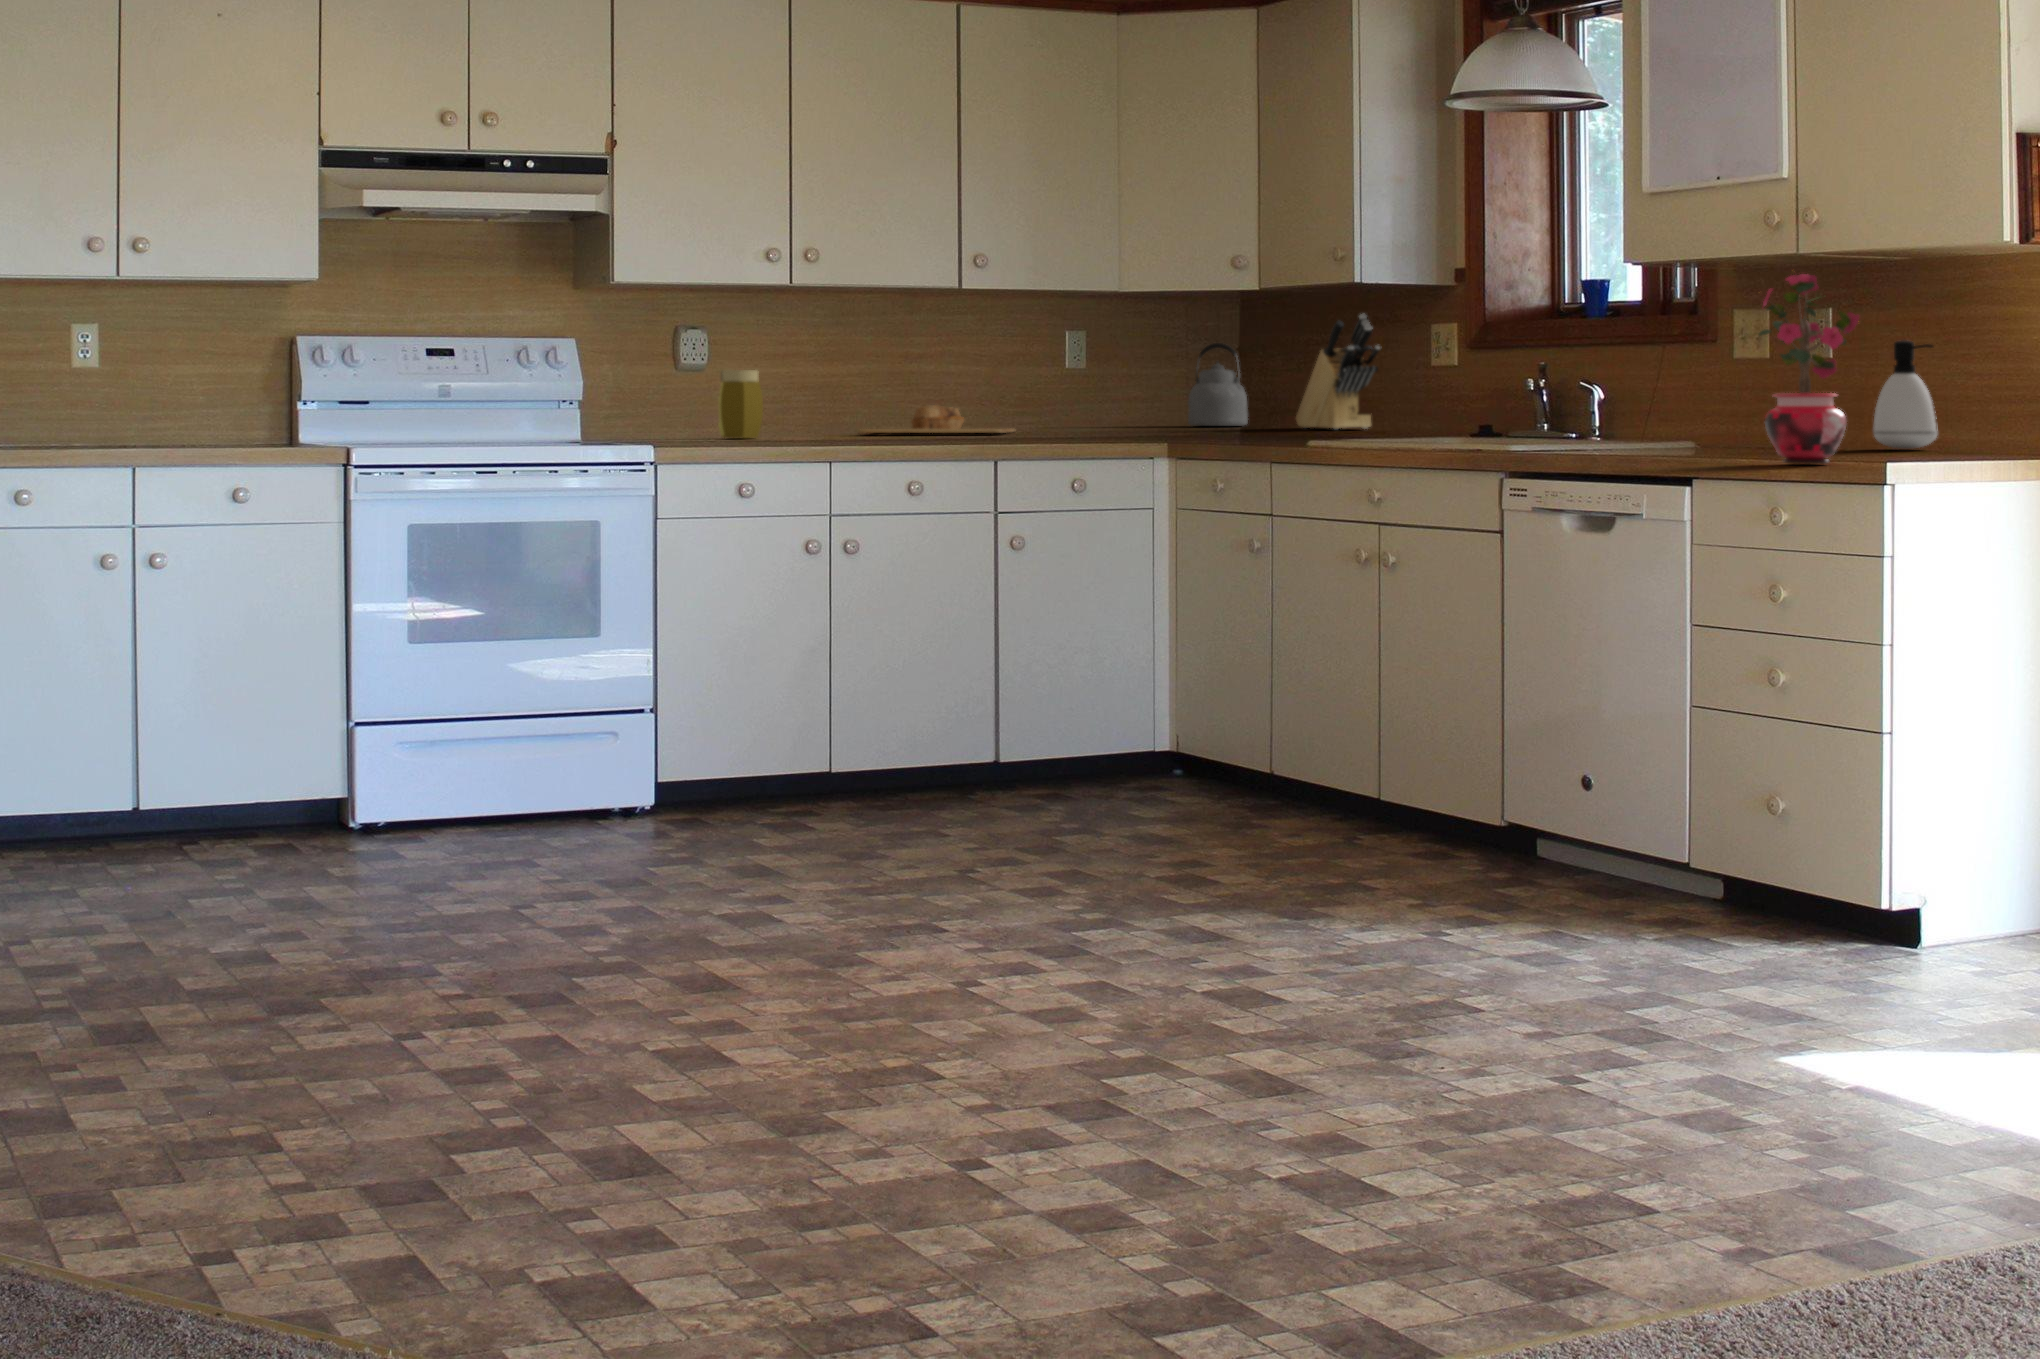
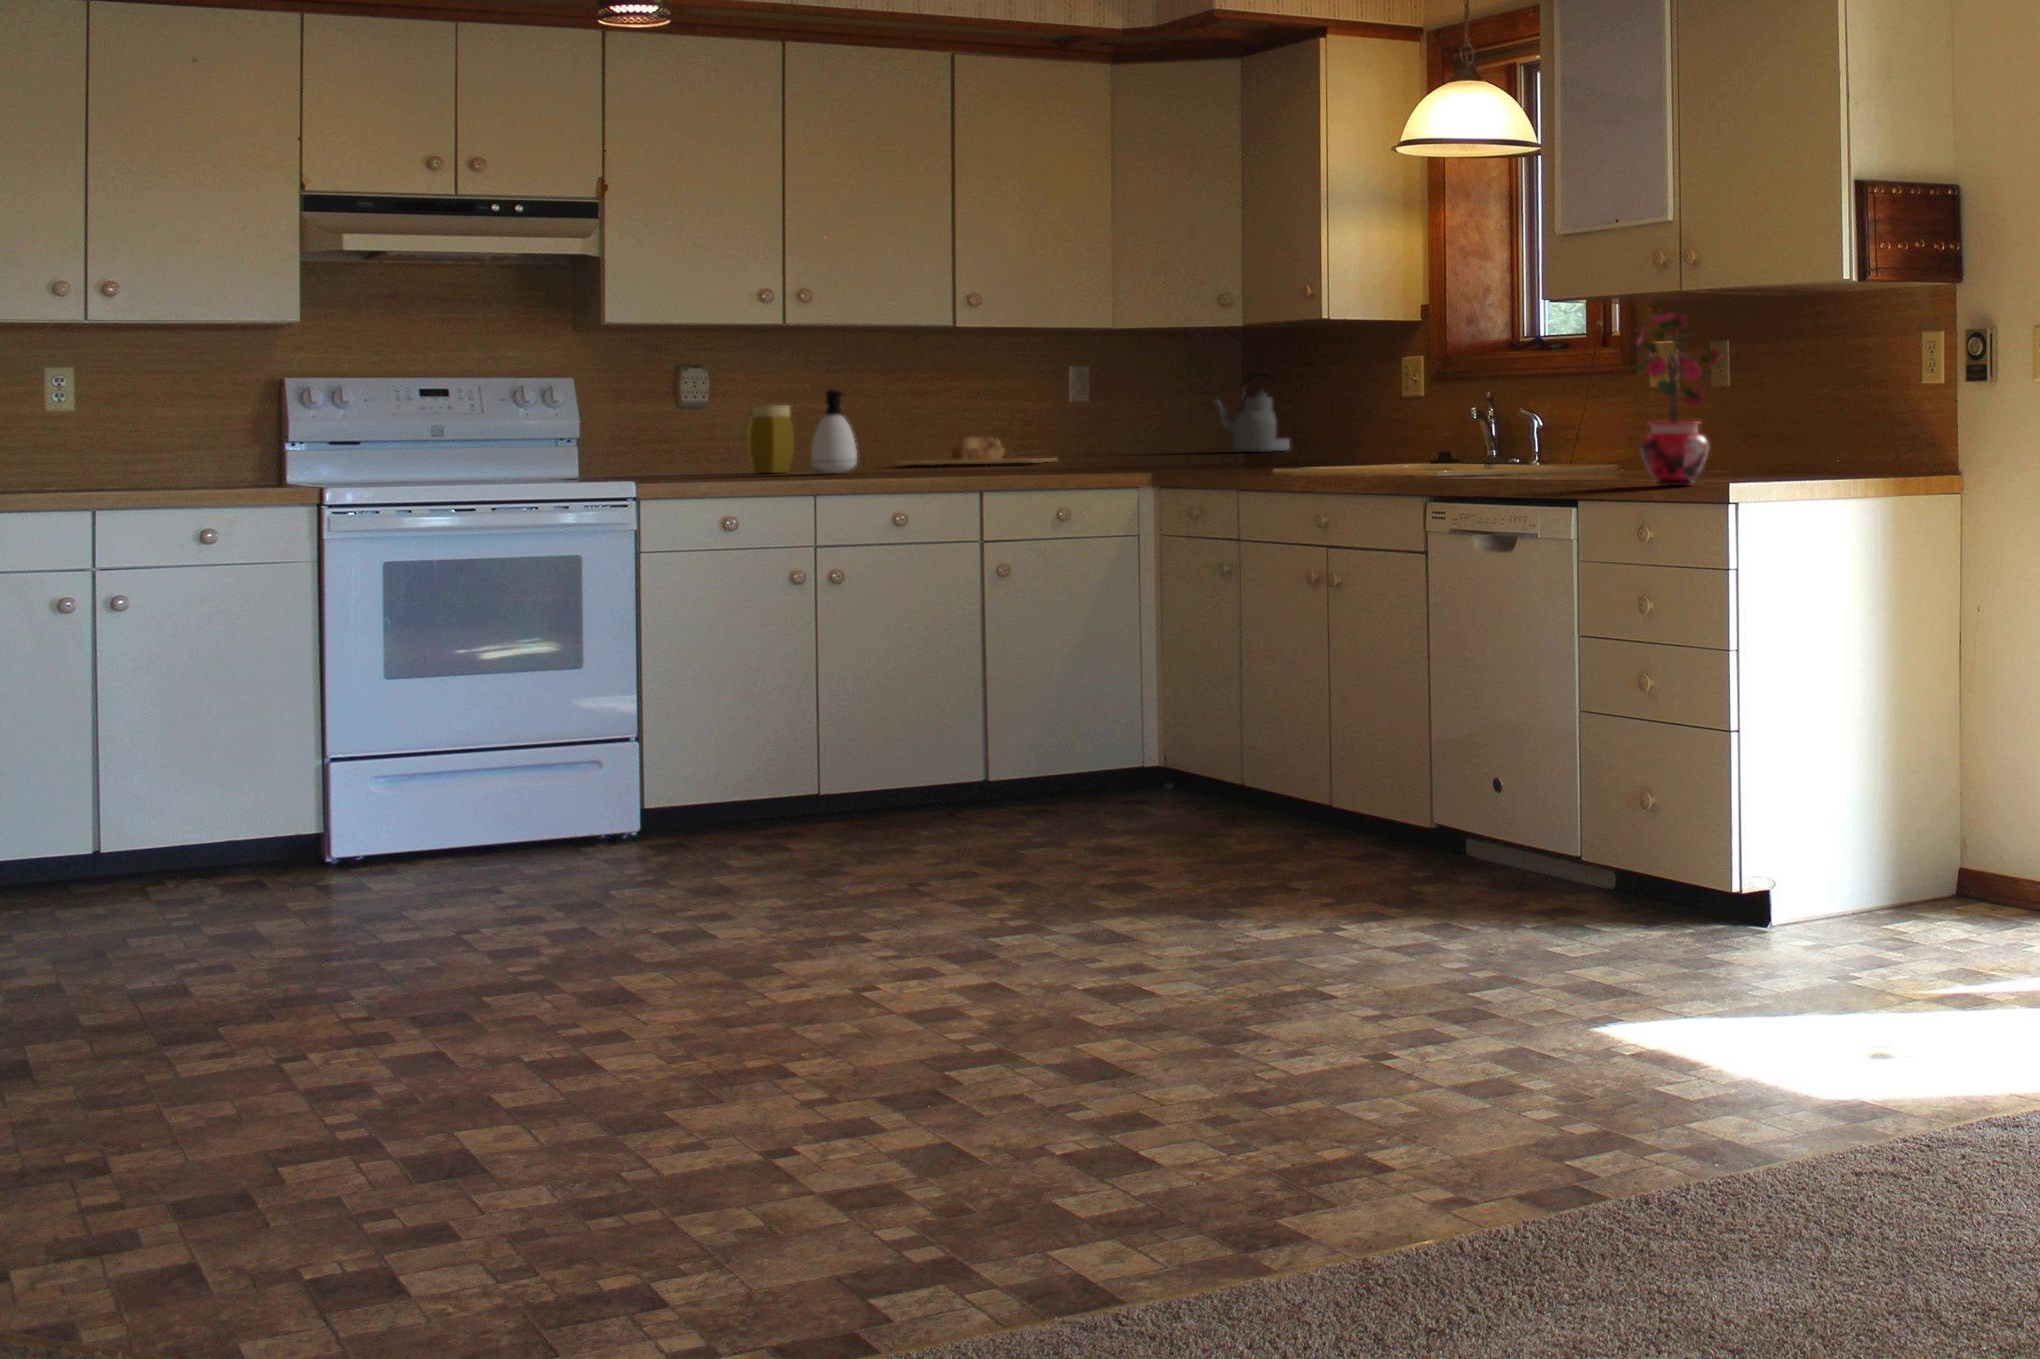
knife block: present [1296,314,1380,429] -> none [1328,344,1398,454]
soap dispenser: present [1873,340,1937,449] -> present [811,390,857,473]

